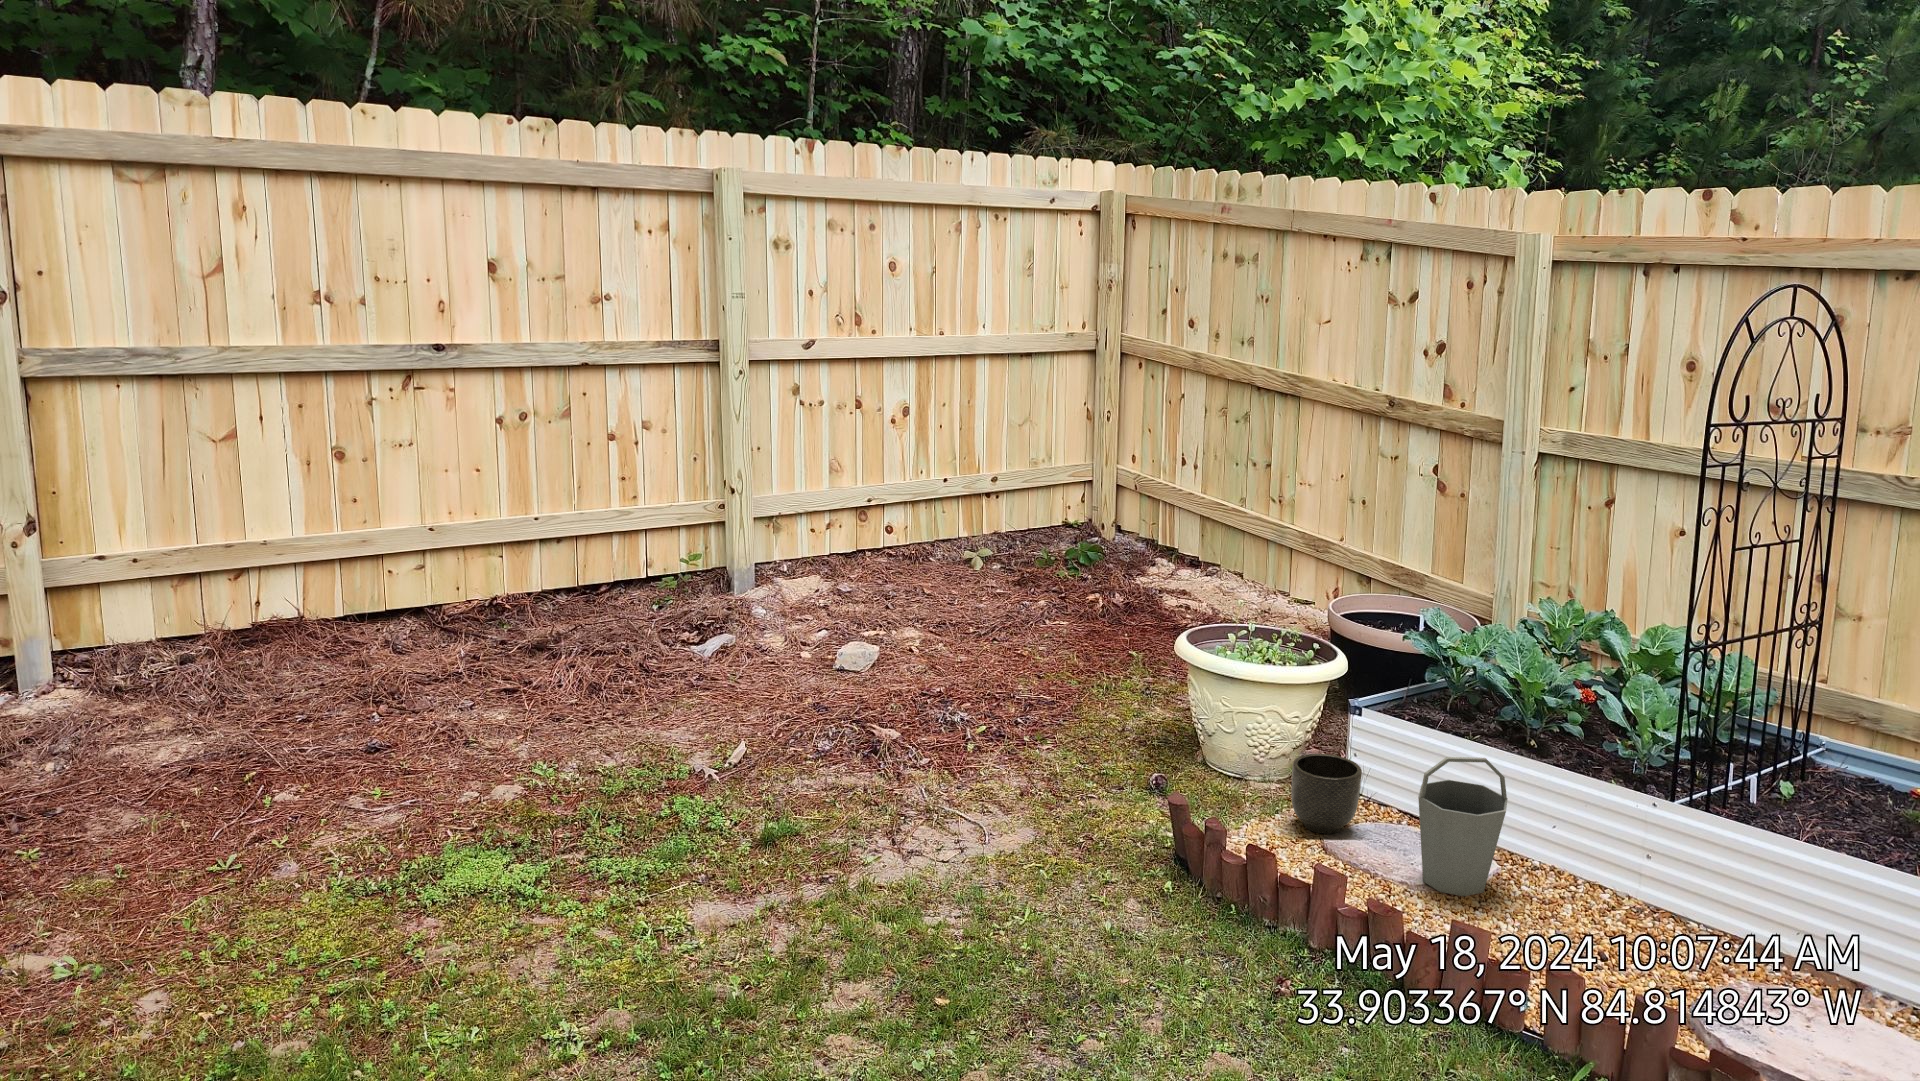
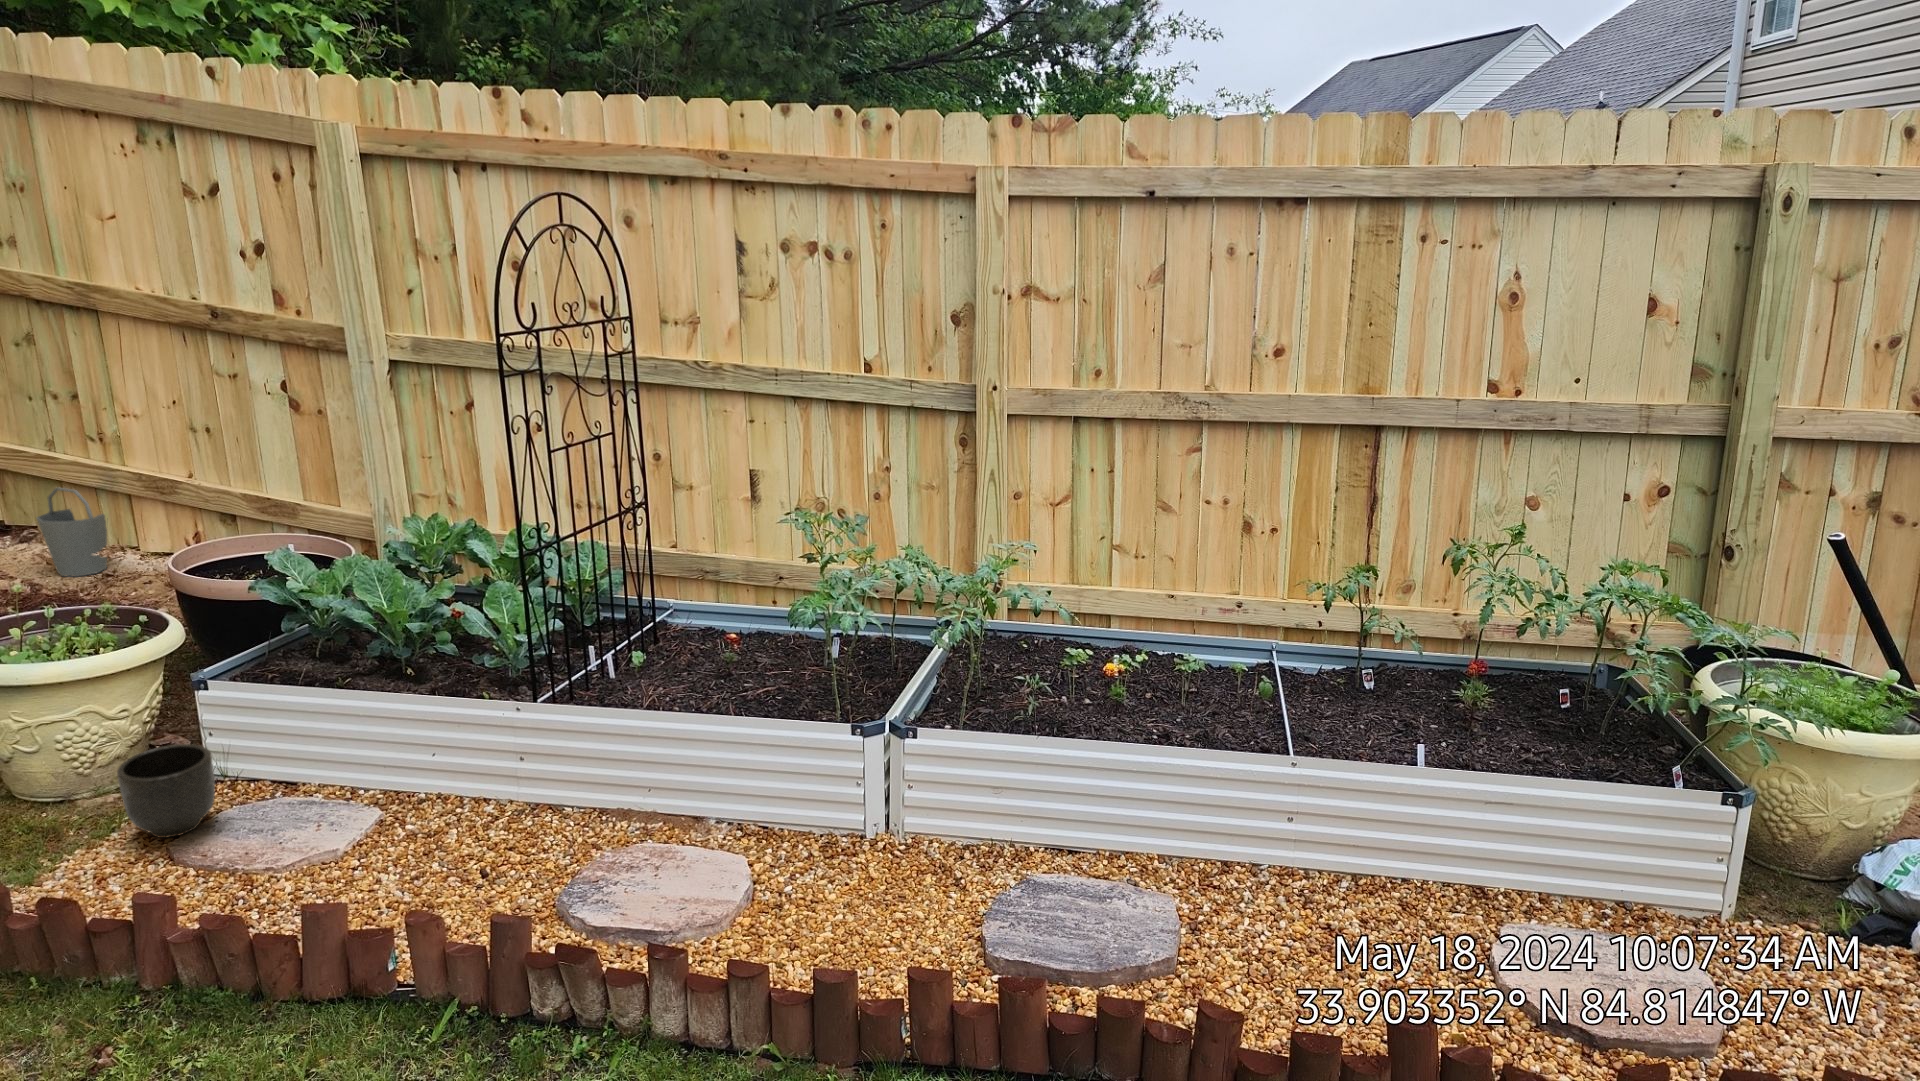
bucket: present [1418,757,1508,896] -> present [37,488,107,577]

